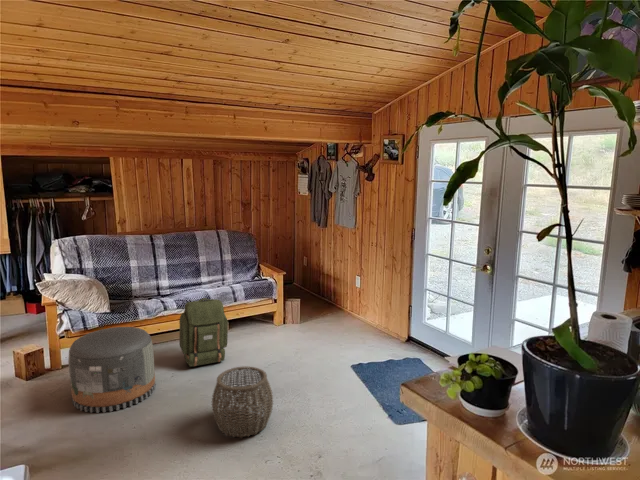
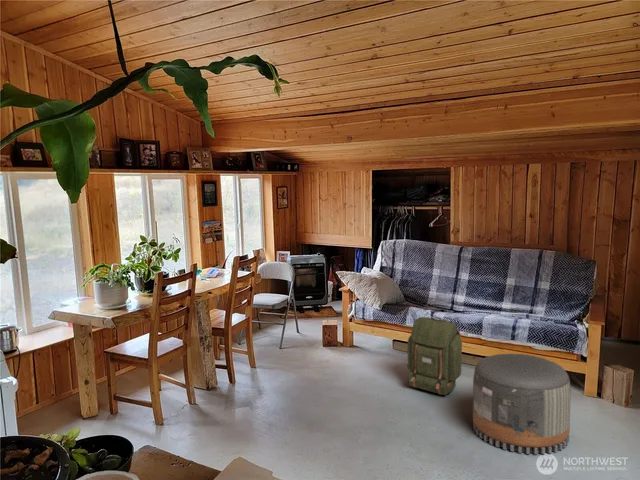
pouf: present [68,327,155,413] -> present [473,354,571,454]
woven basket: present [212,366,273,437] -> none [320,384,386,460]

